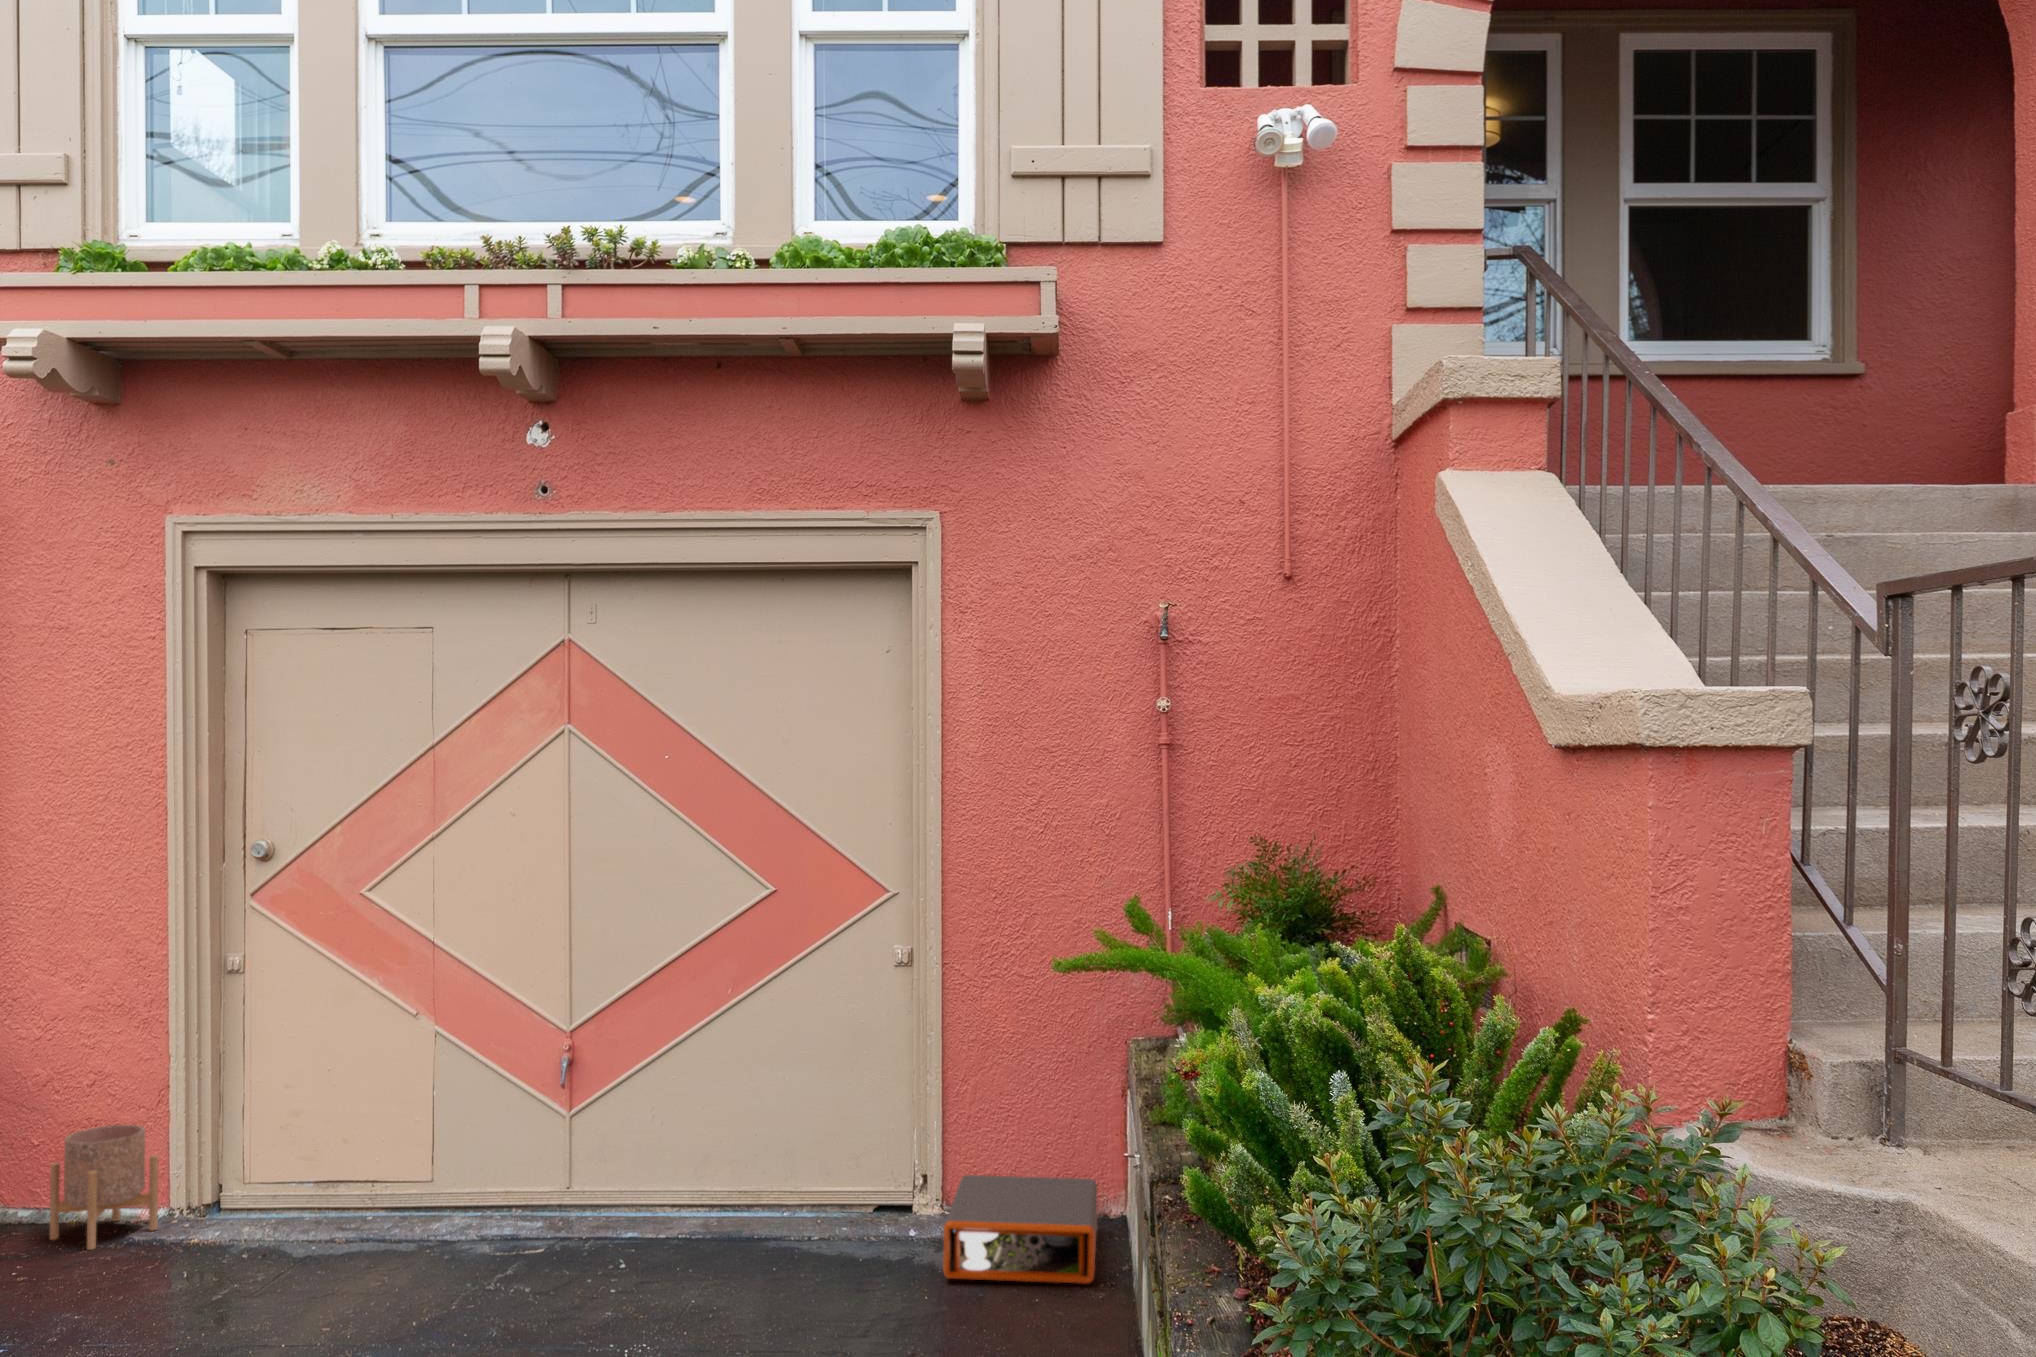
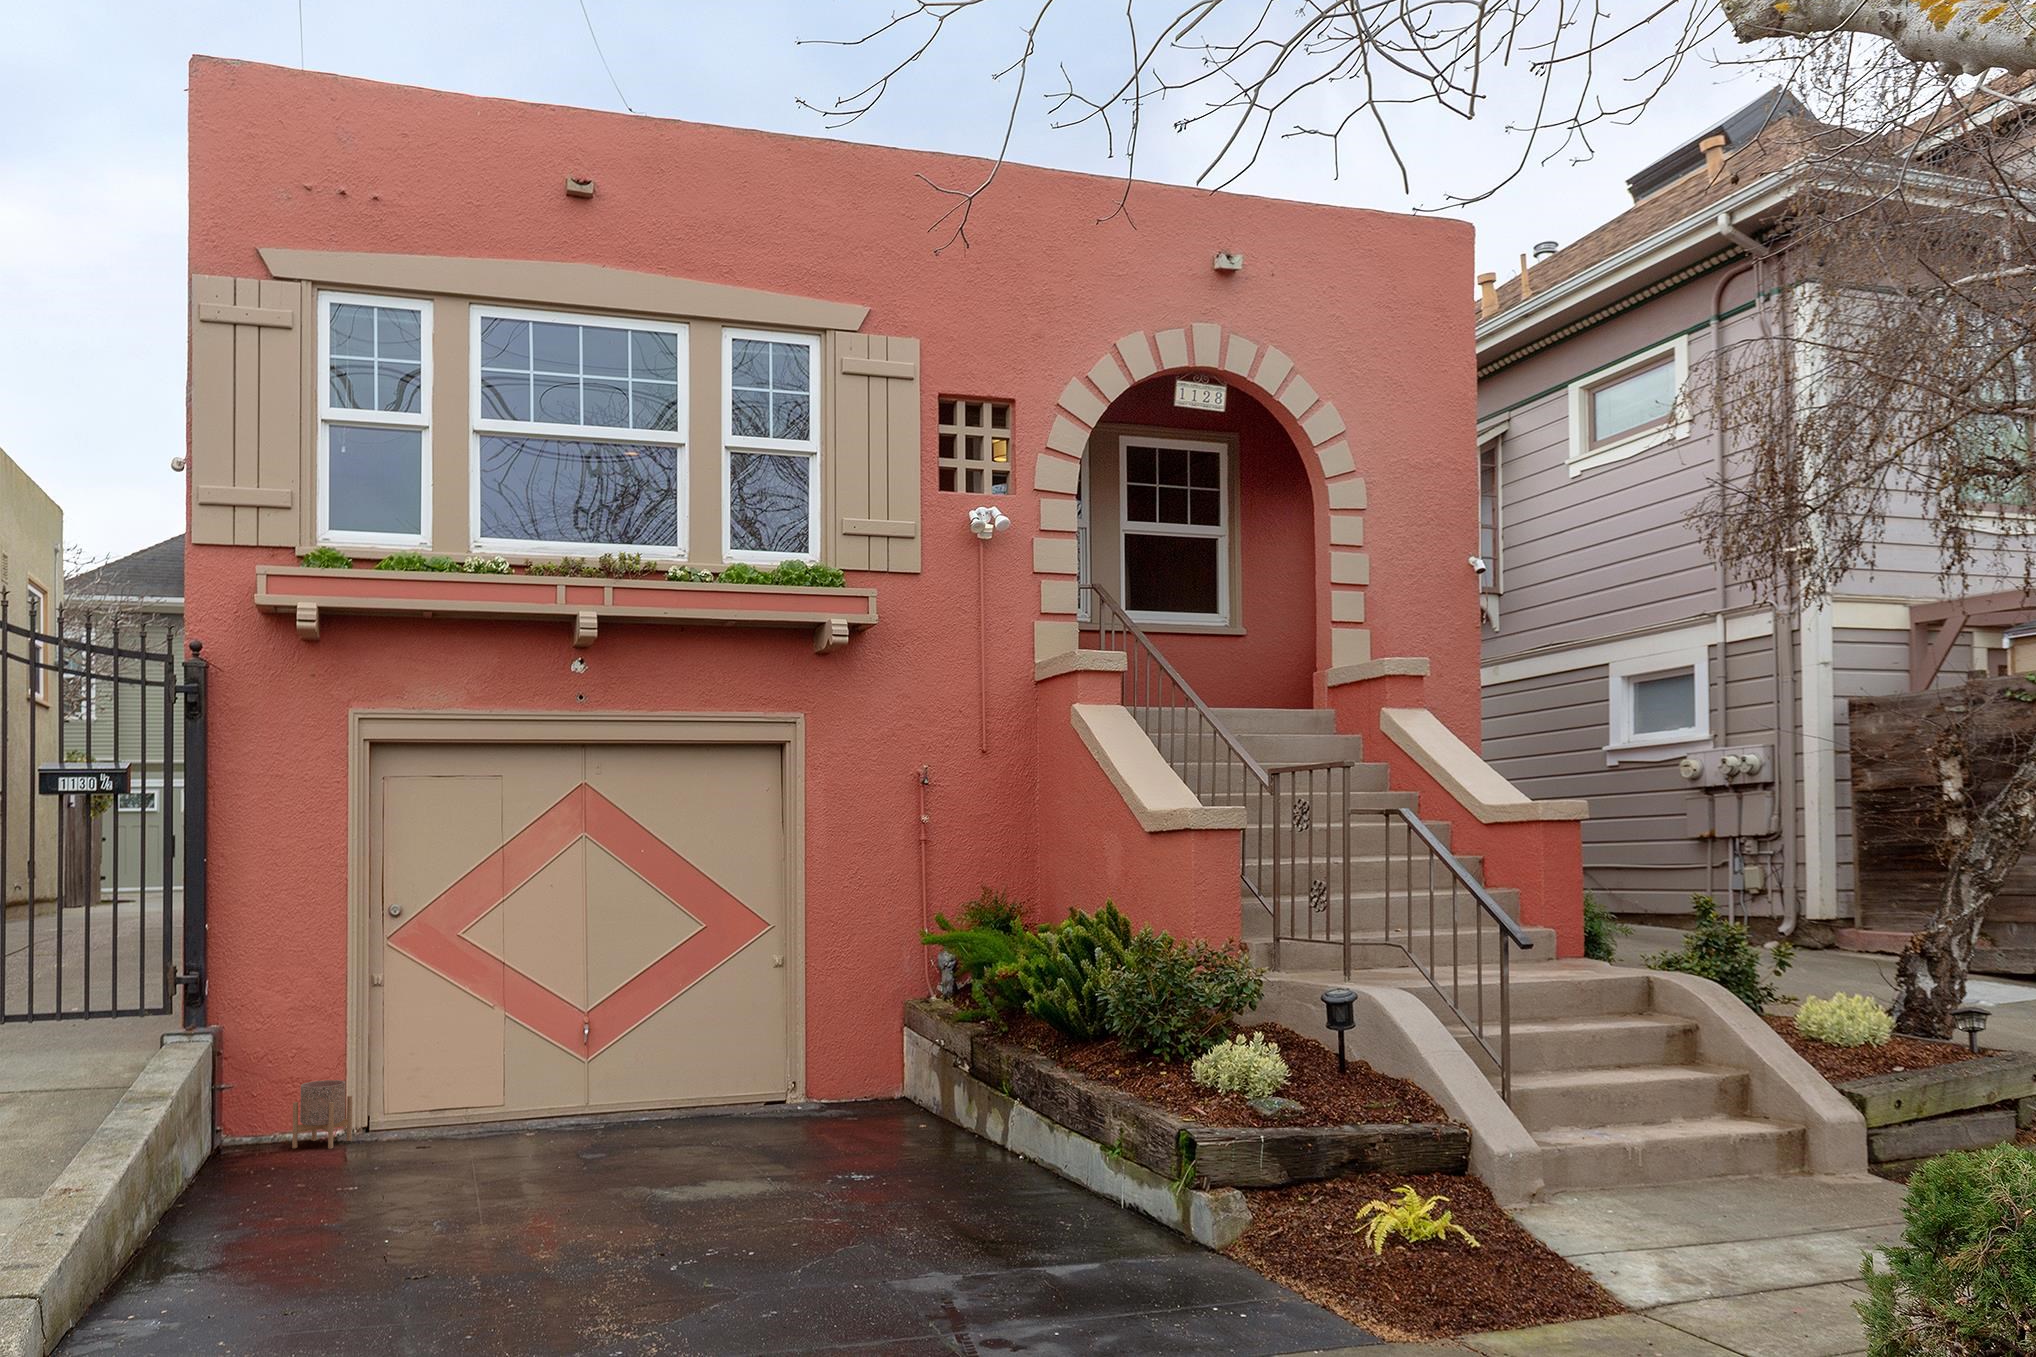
storage box: present [943,1175,1097,1284] -> none [819,1070,911,1114]

